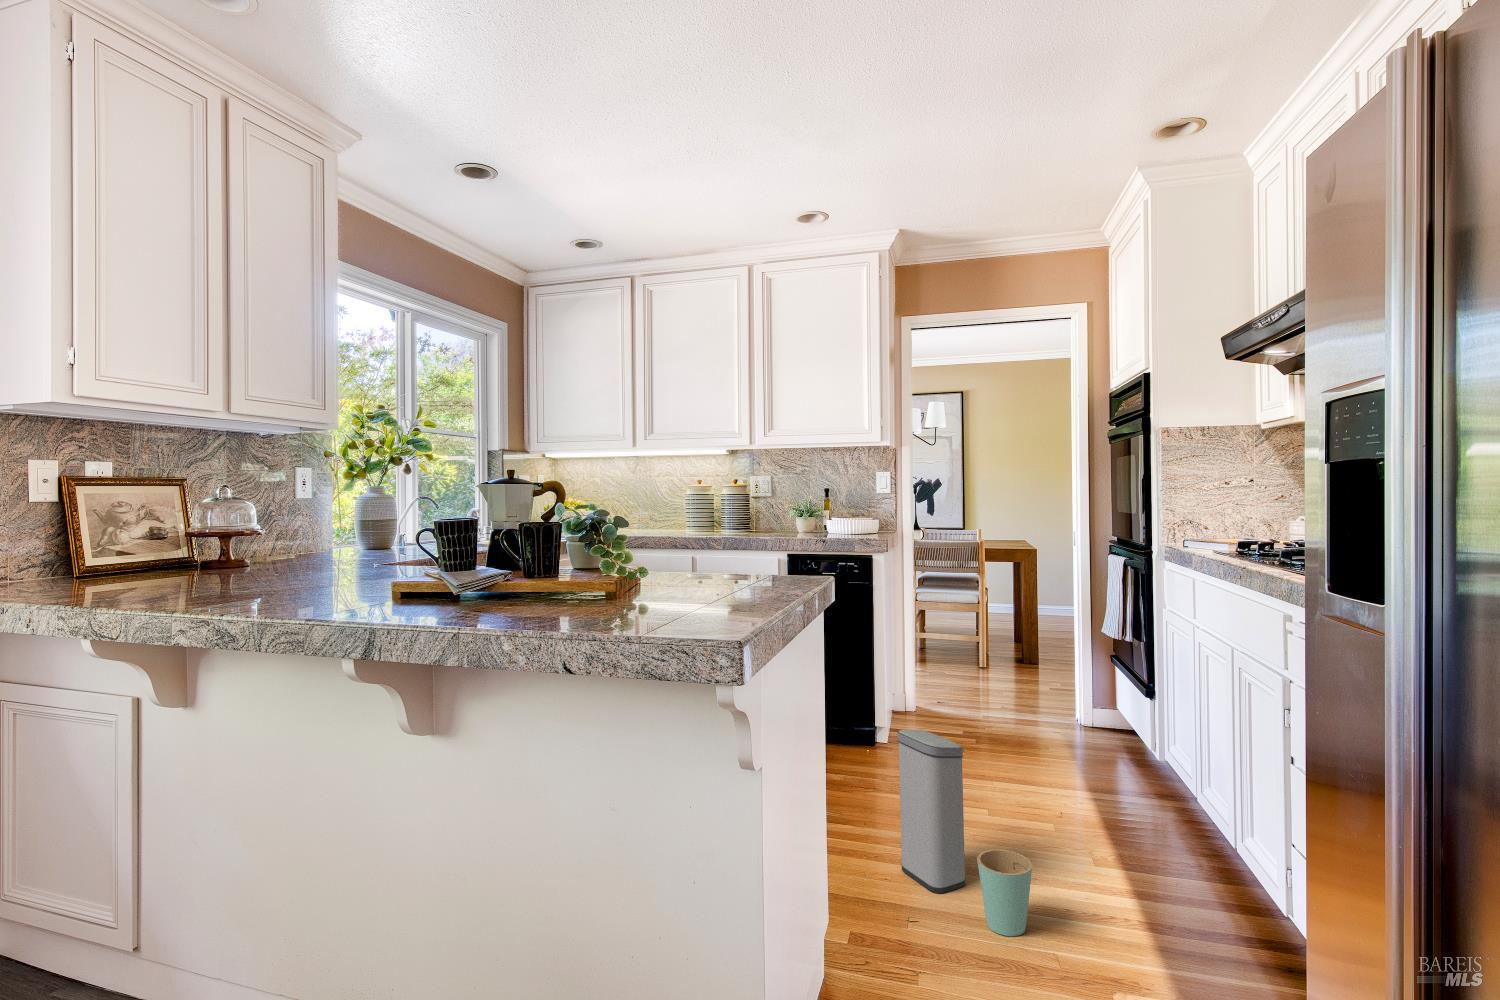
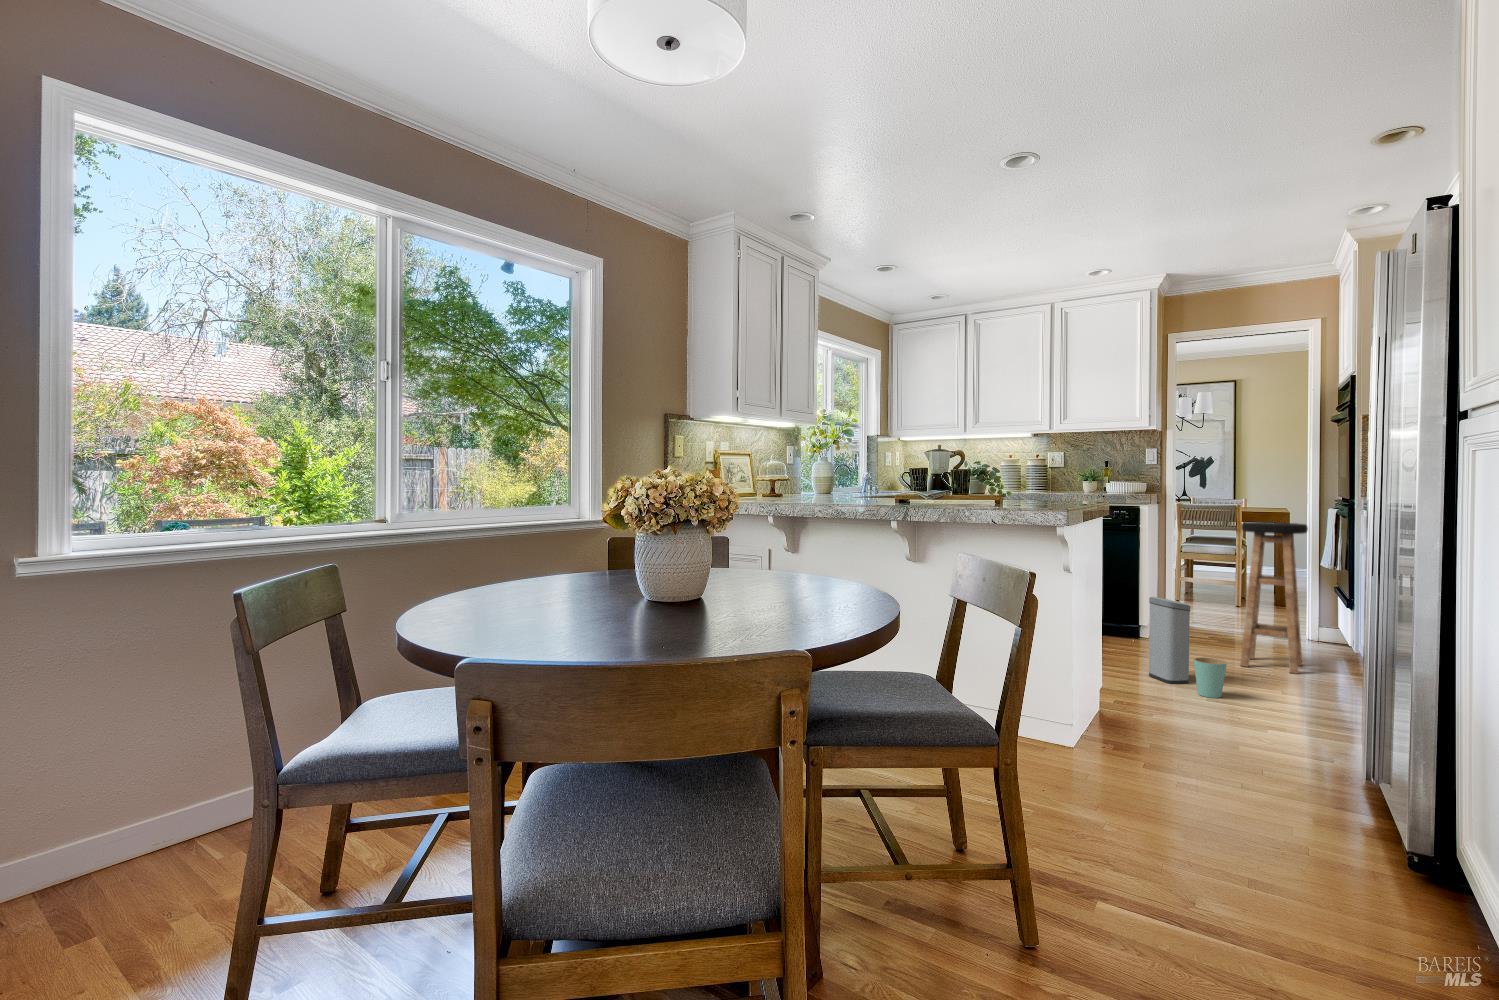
bar stool: none [1014,580,1105,822] -> present [1240,522,1308,674]

